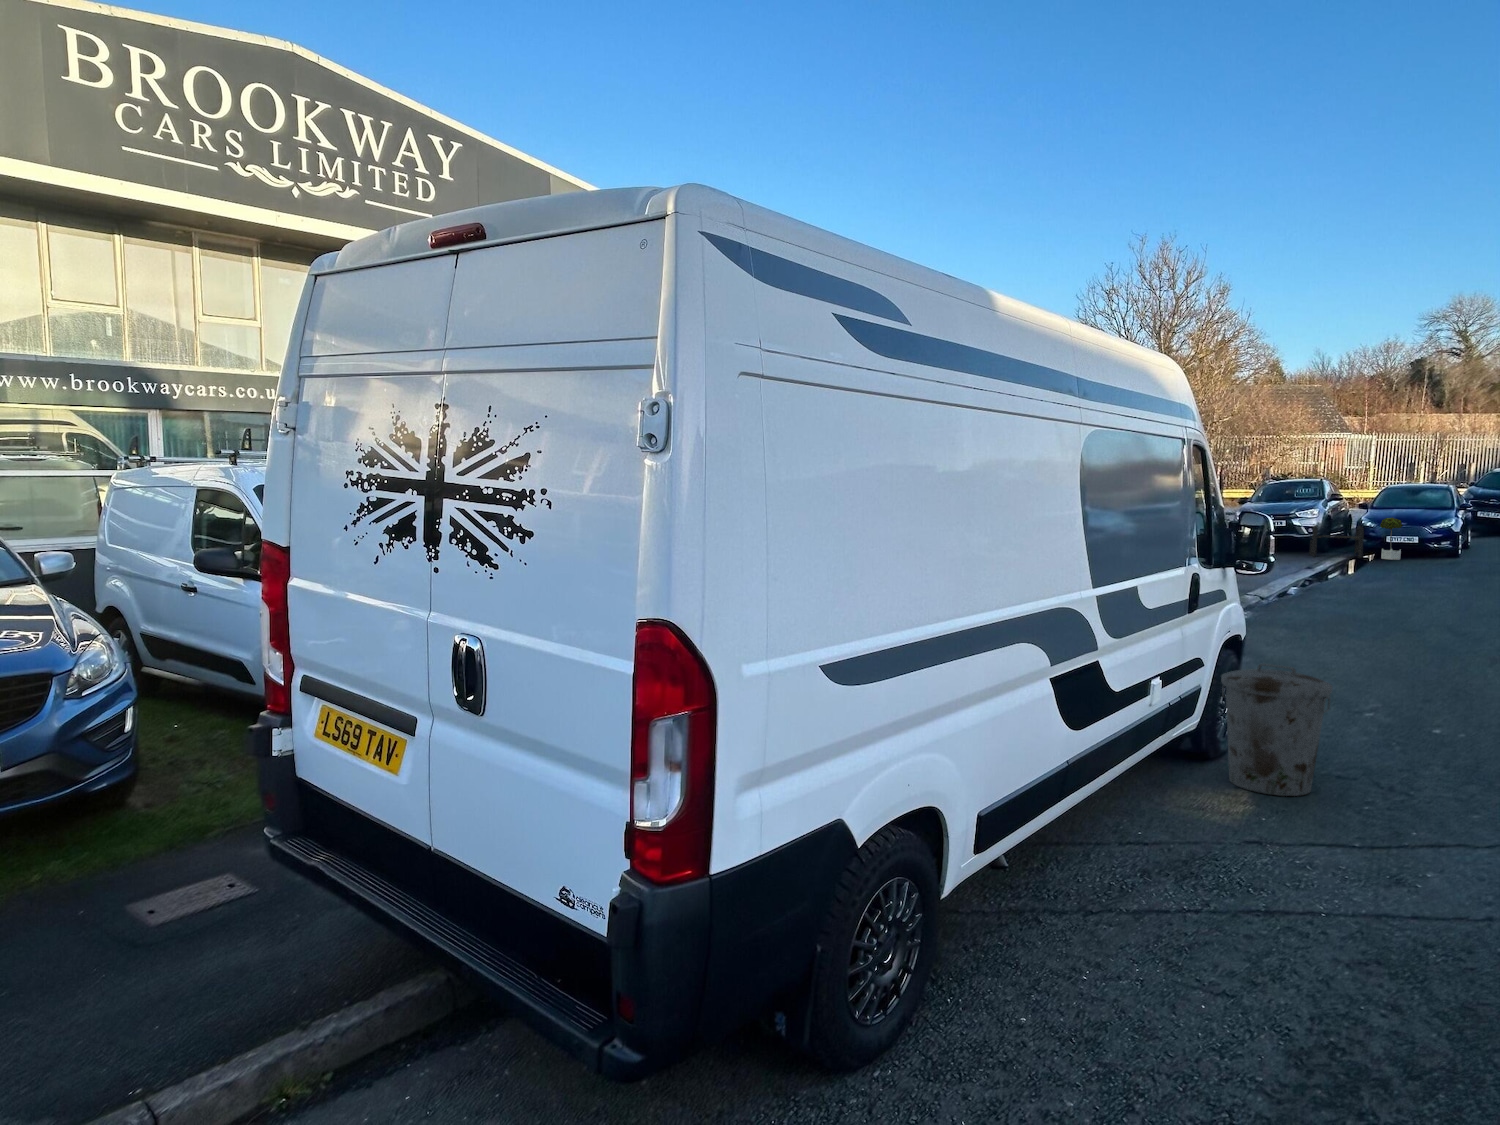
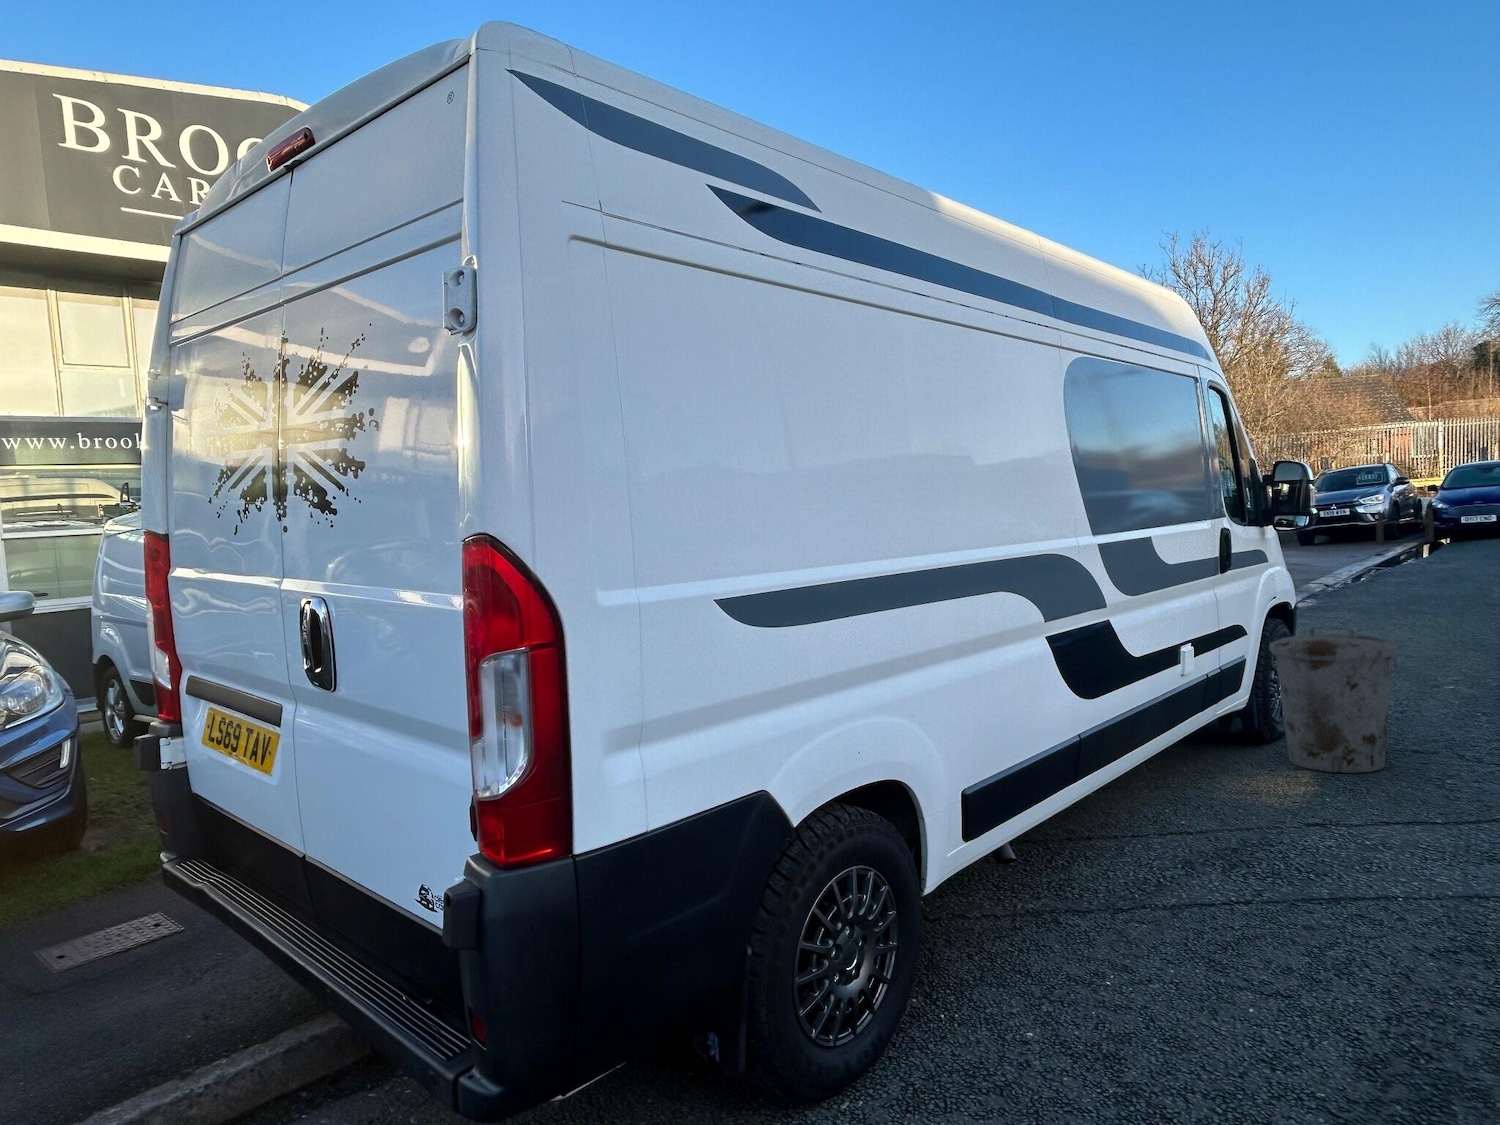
potted tree: present [1380,517,1403,560] -> none [1450,496,1476,541]

